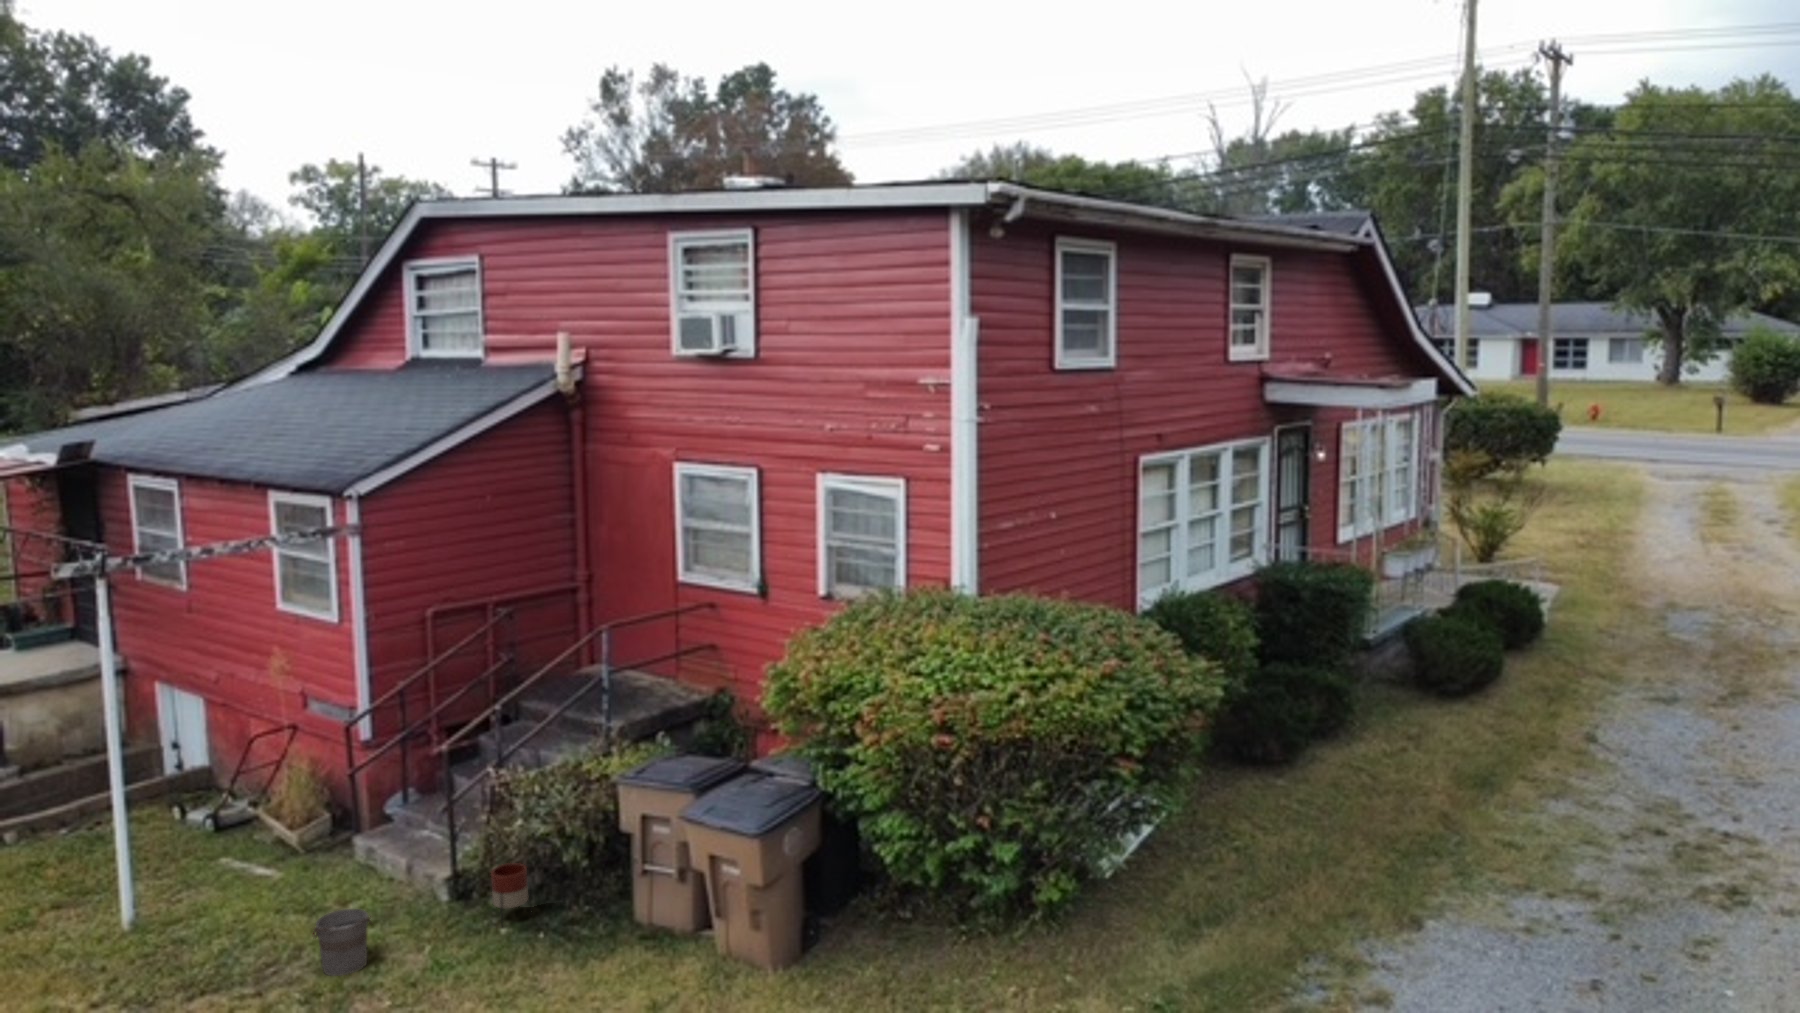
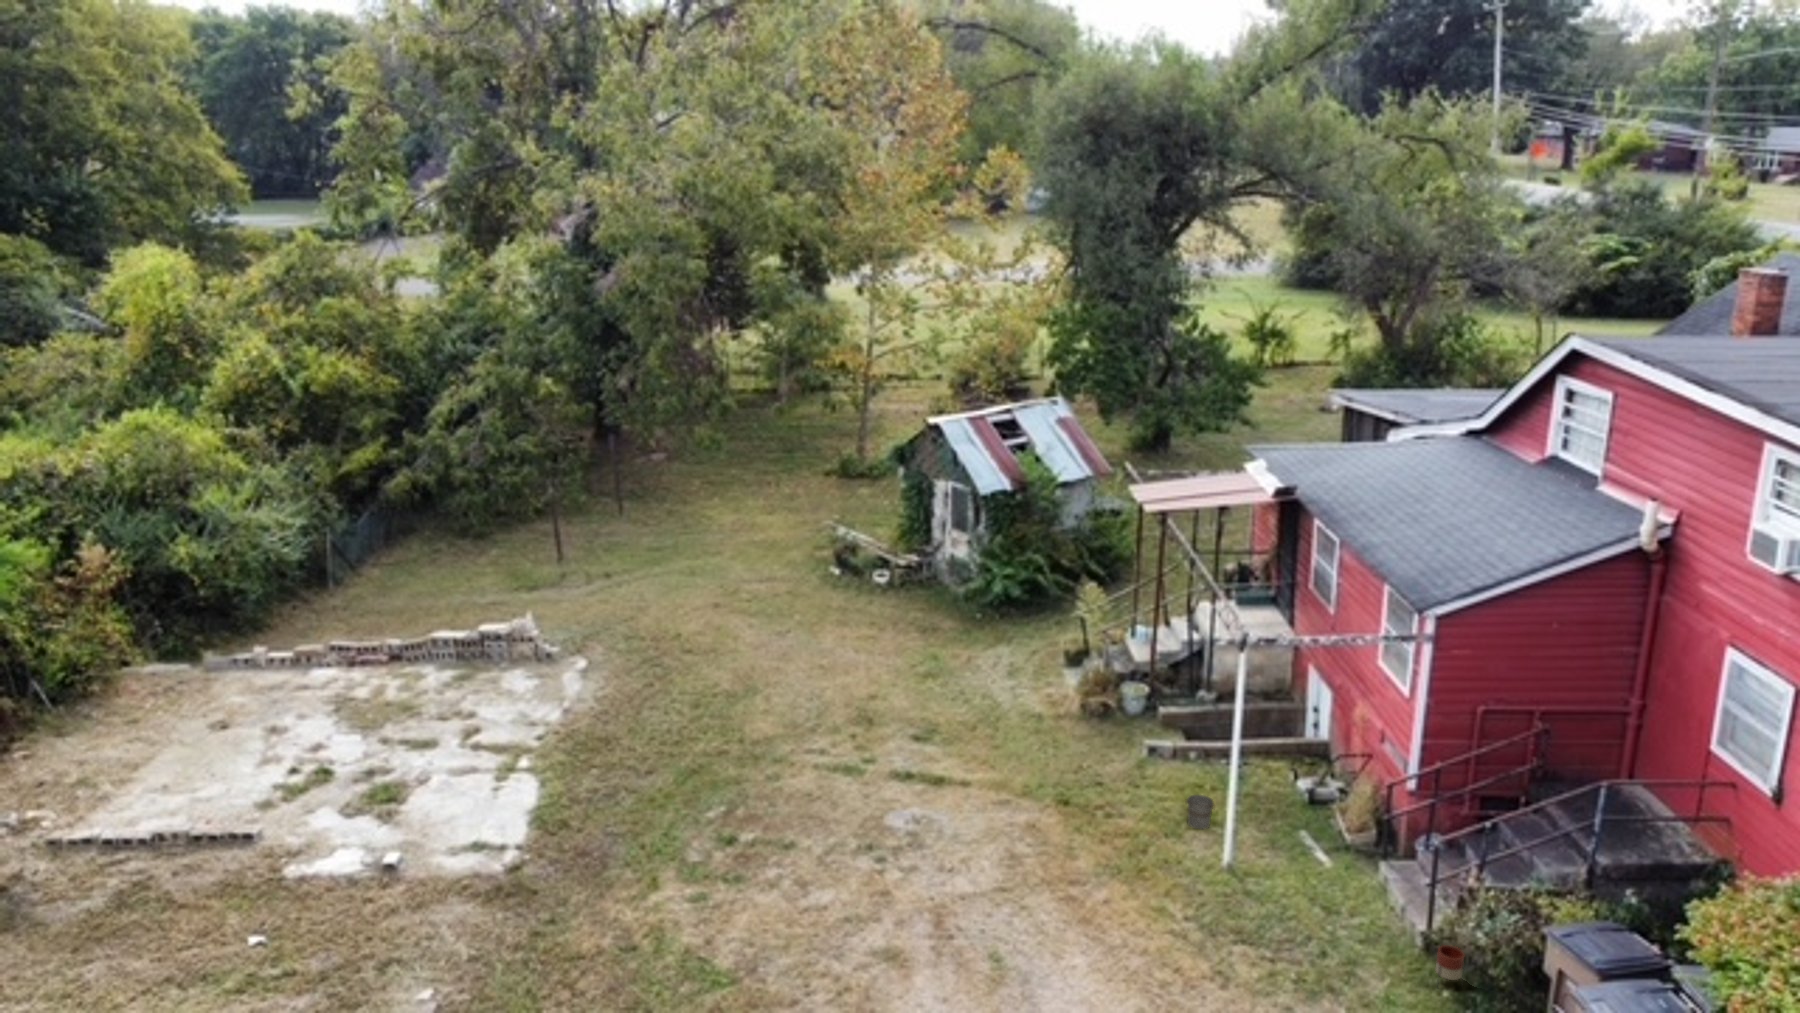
bucket: present [313,909,371,976] -> present [1186,795,1214,829]

